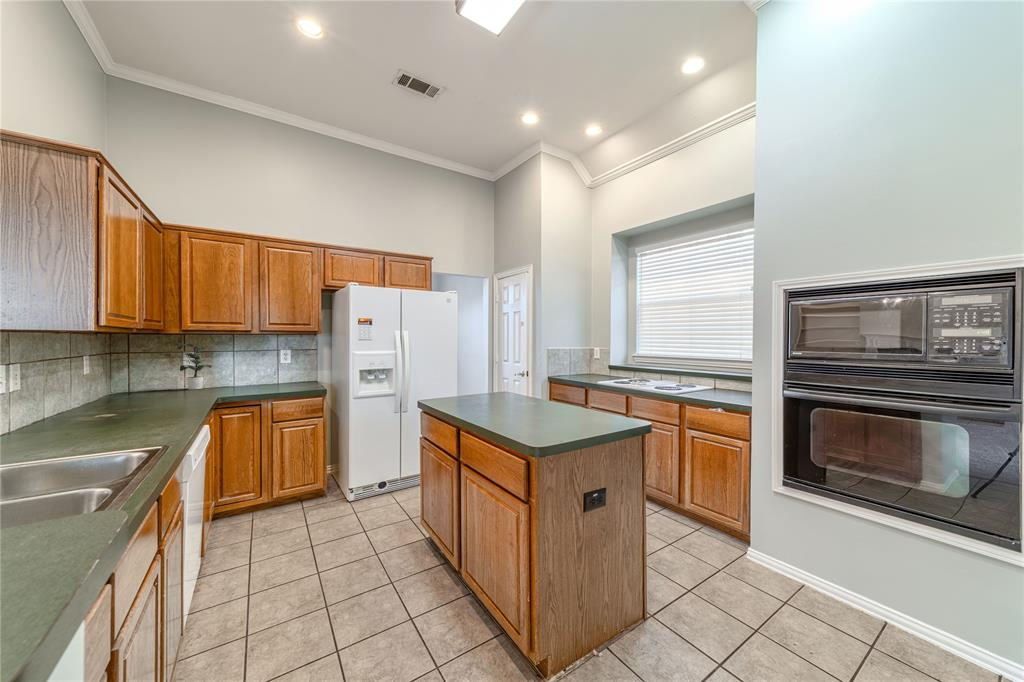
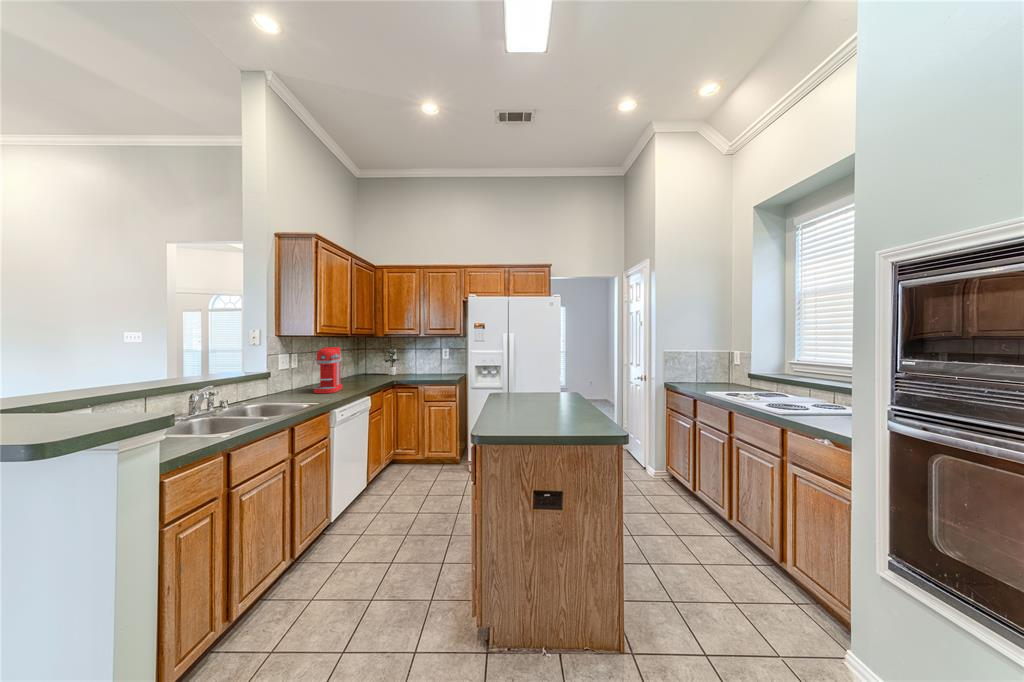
coffee maker: none [79,348,138,436] -> present [314,347,342,393]

